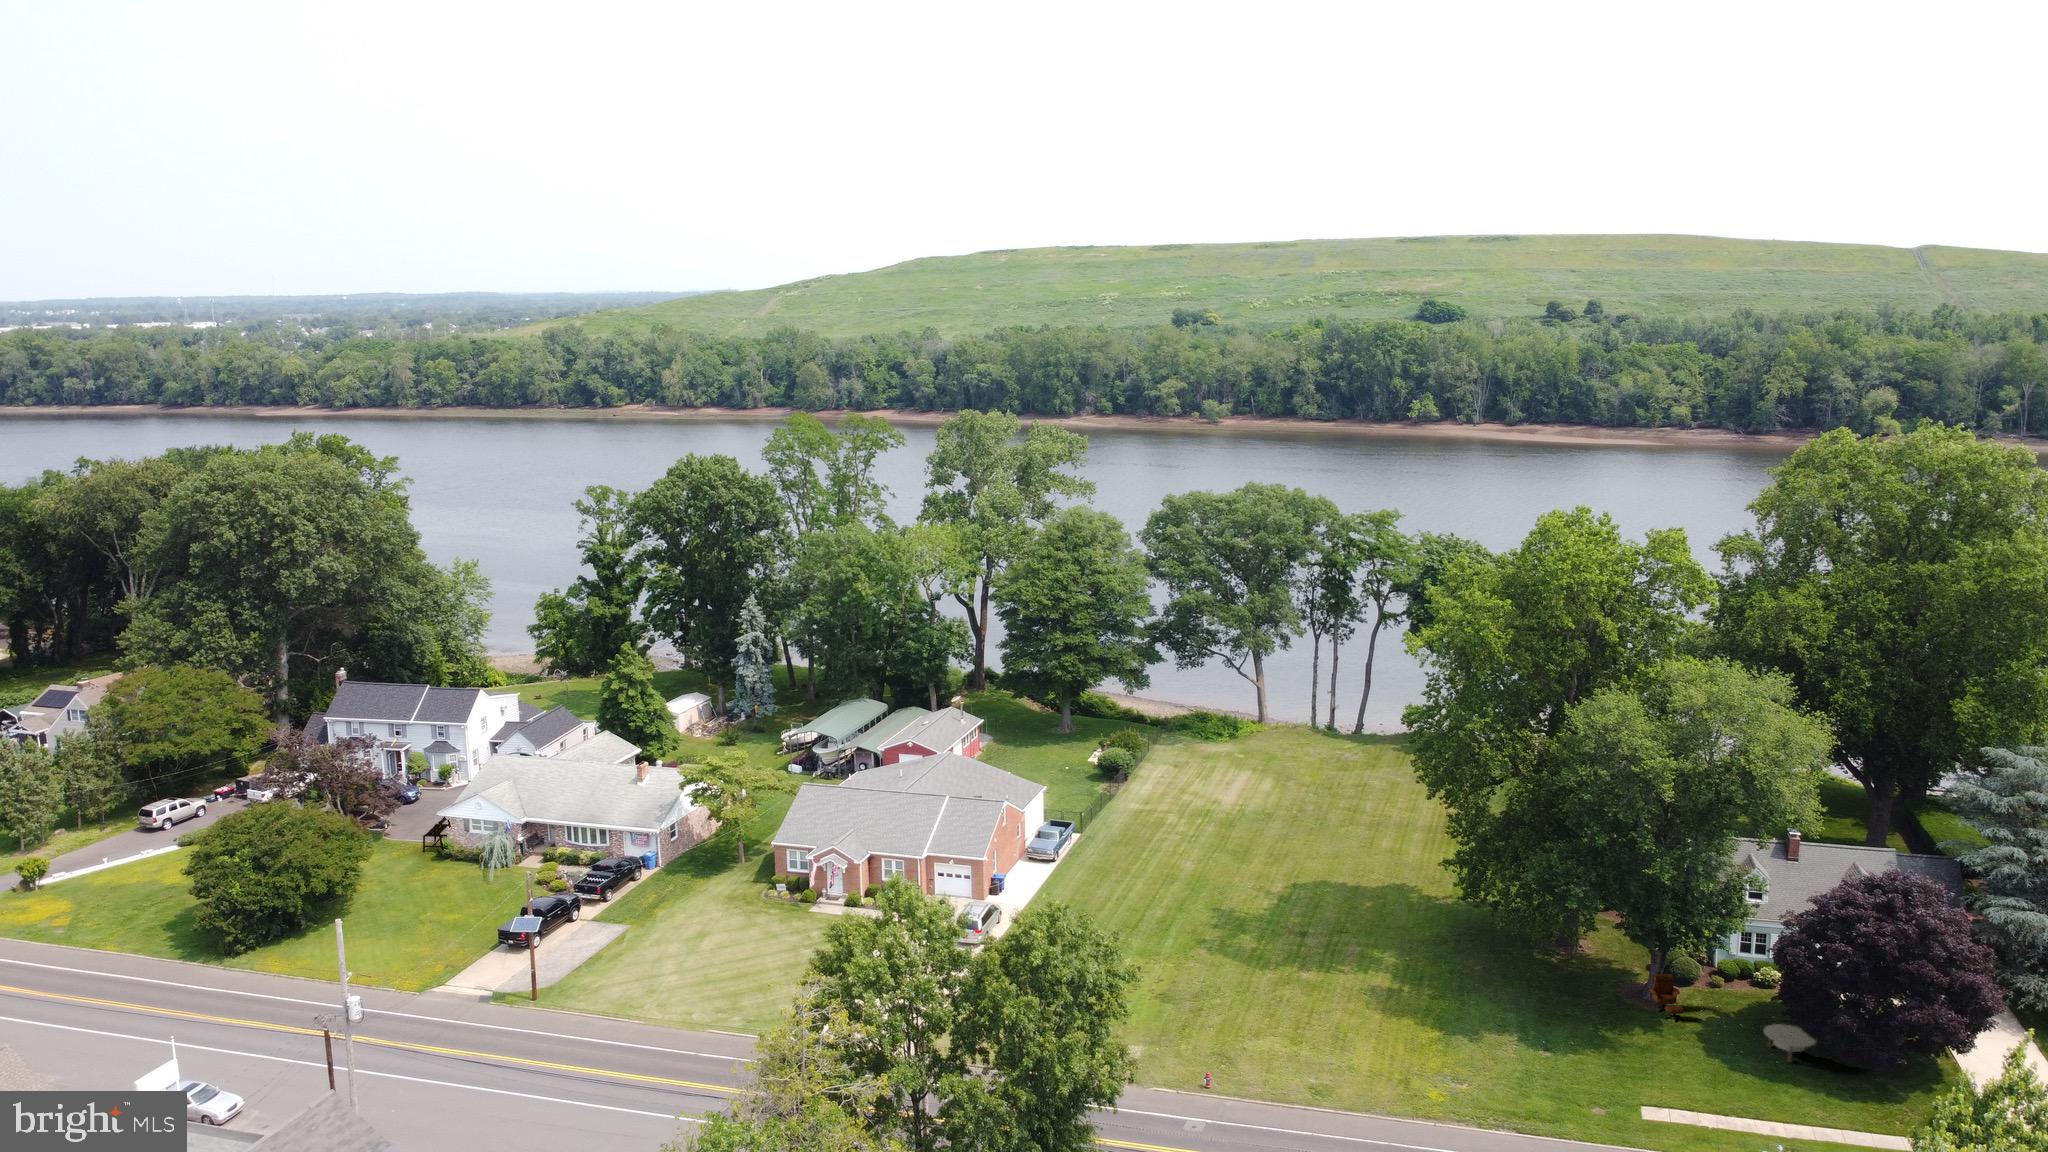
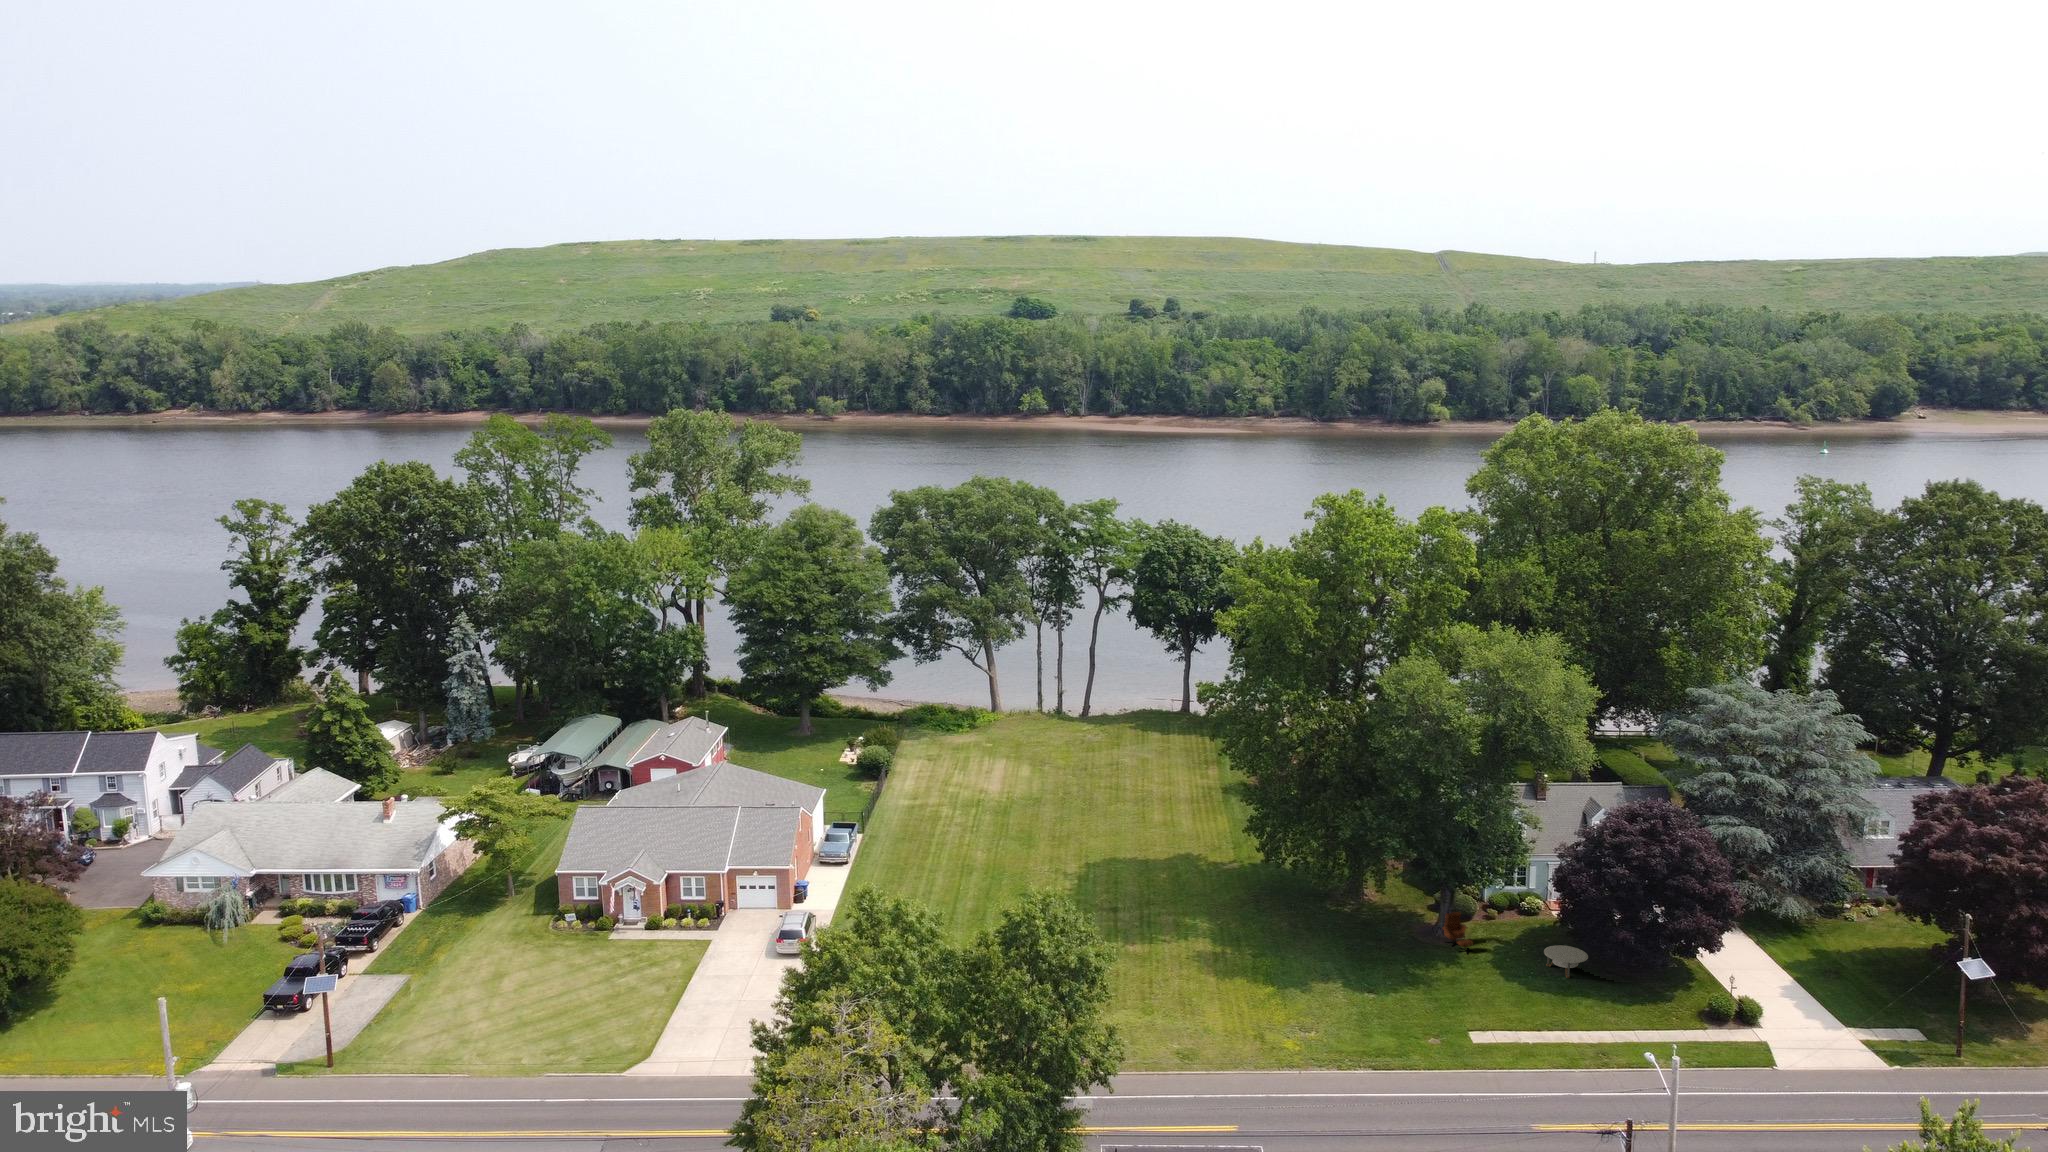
bench: present [423,817,451,852] -> none [124,871,157,920]

